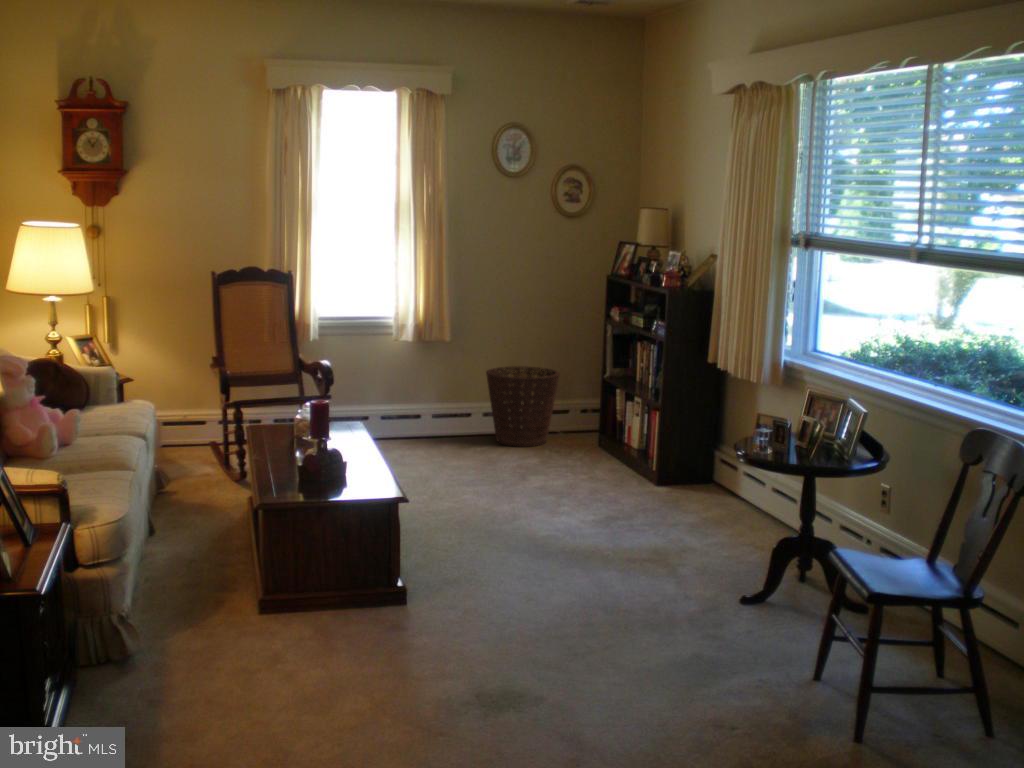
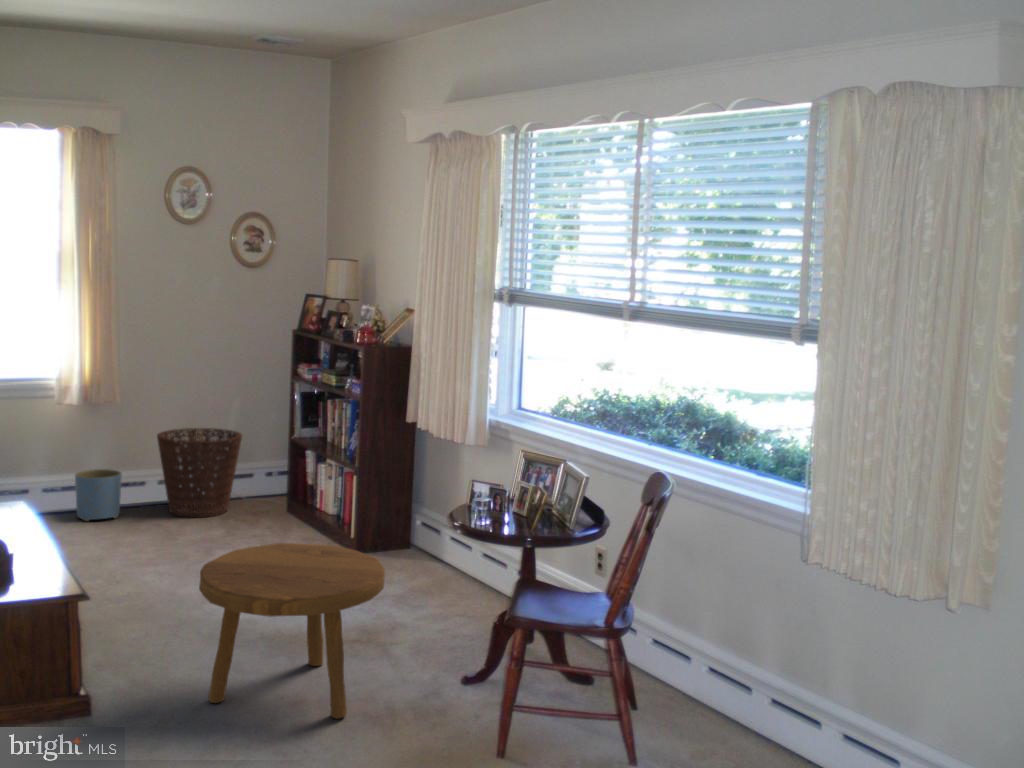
planter: none [419,401,457,445] -> present [75,469,122,521]
footstool: none [514,463,669,611] -> present [199,543,385,719]

